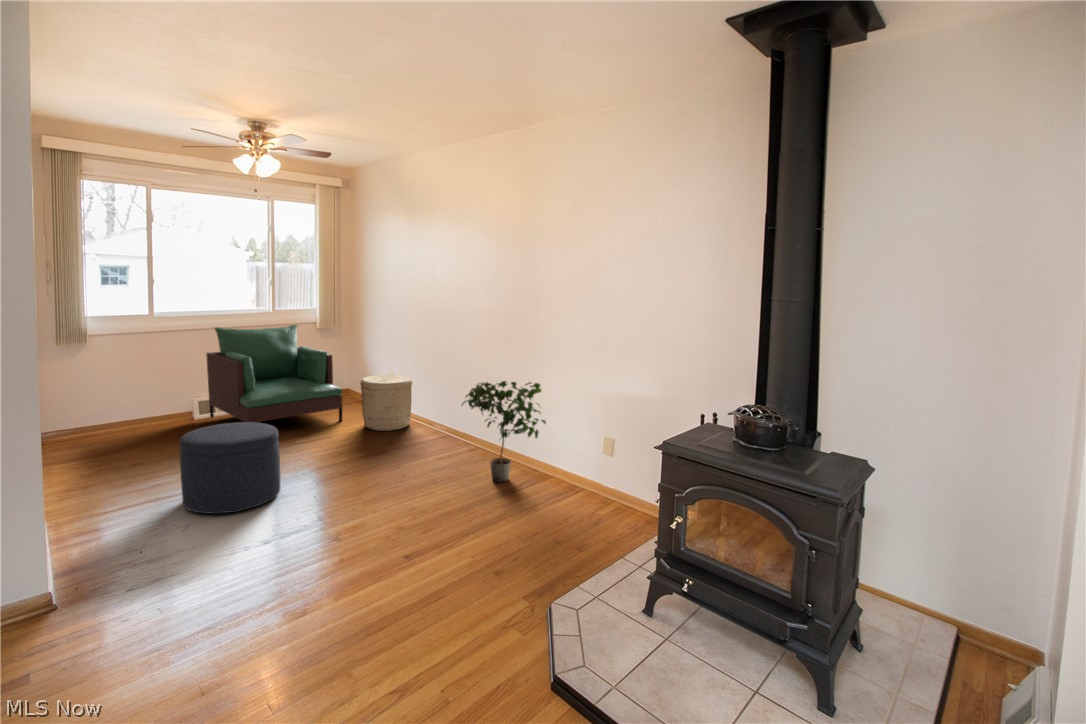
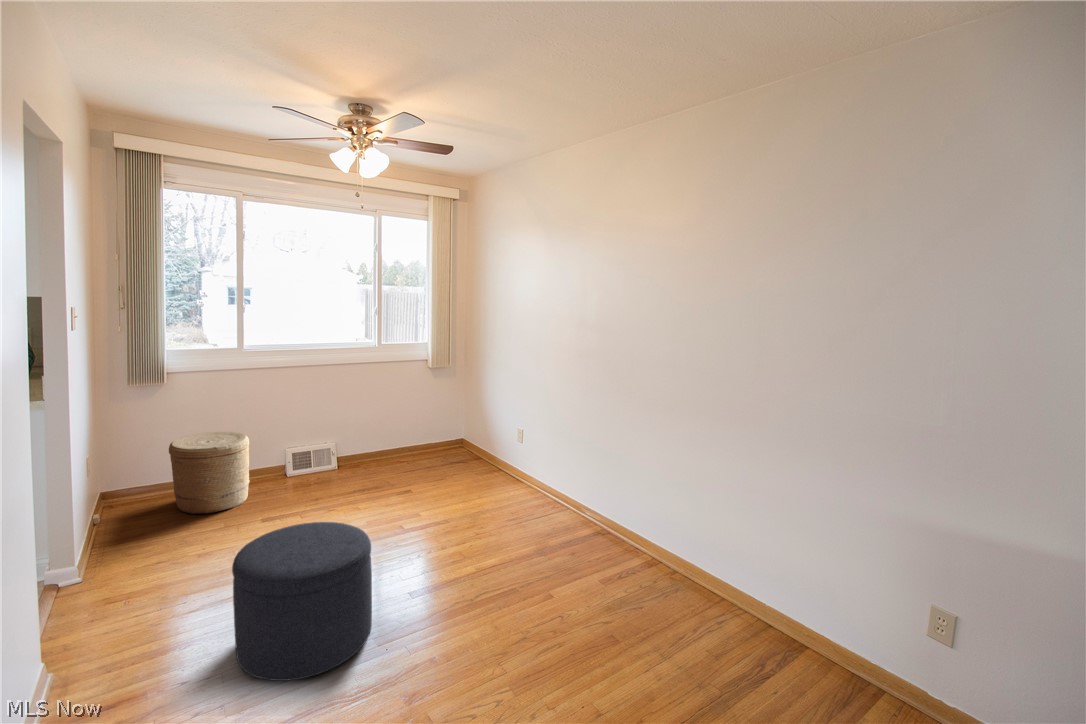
armchair: present [206,325,343,423] -> none [302,361,456,512]
woven basket: present [360,375,412,431] -> present [169,432,250,514]
potted plant: present [462,381,546,482] -> none [636,473,768,638]

